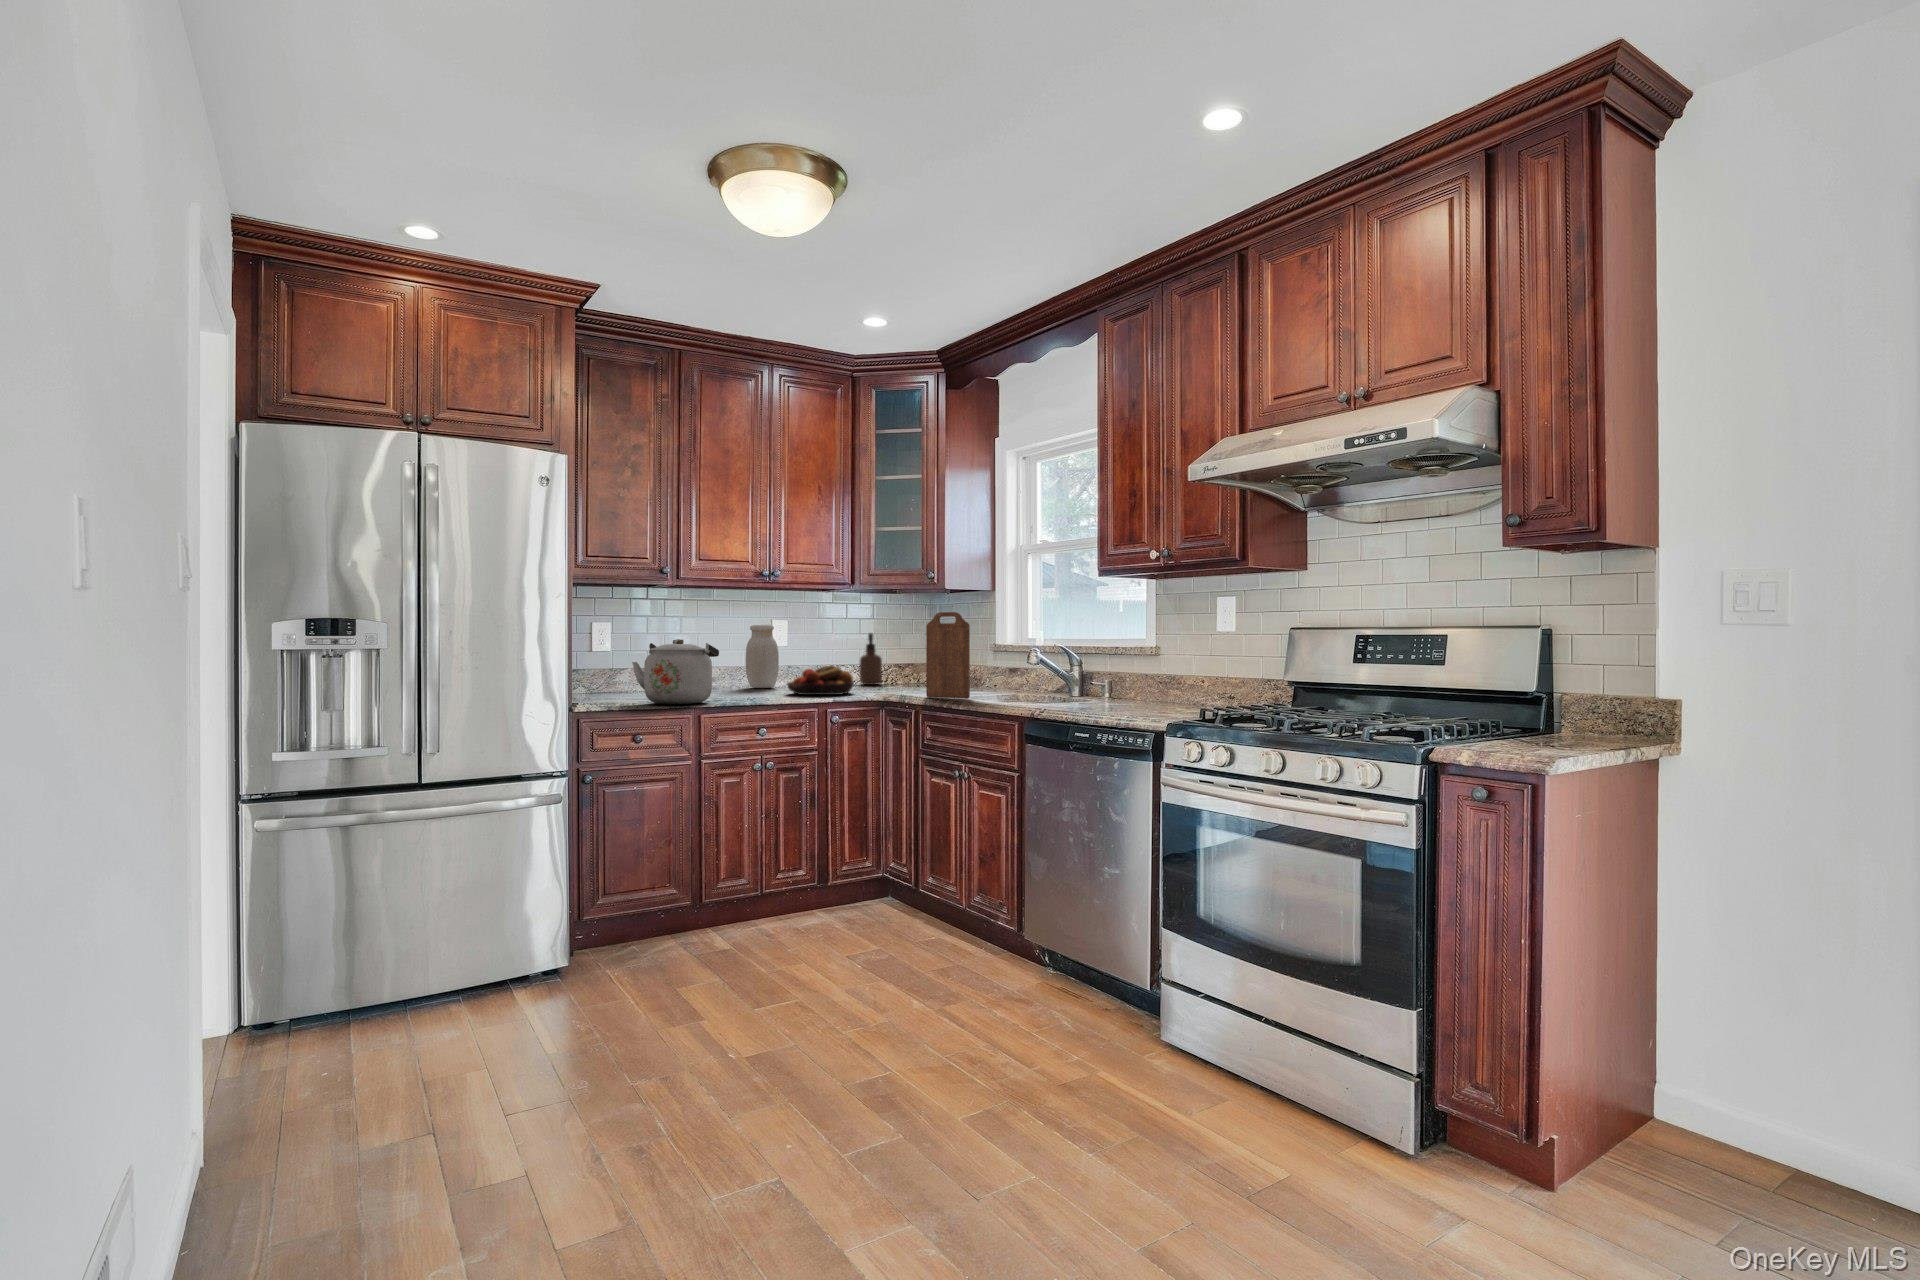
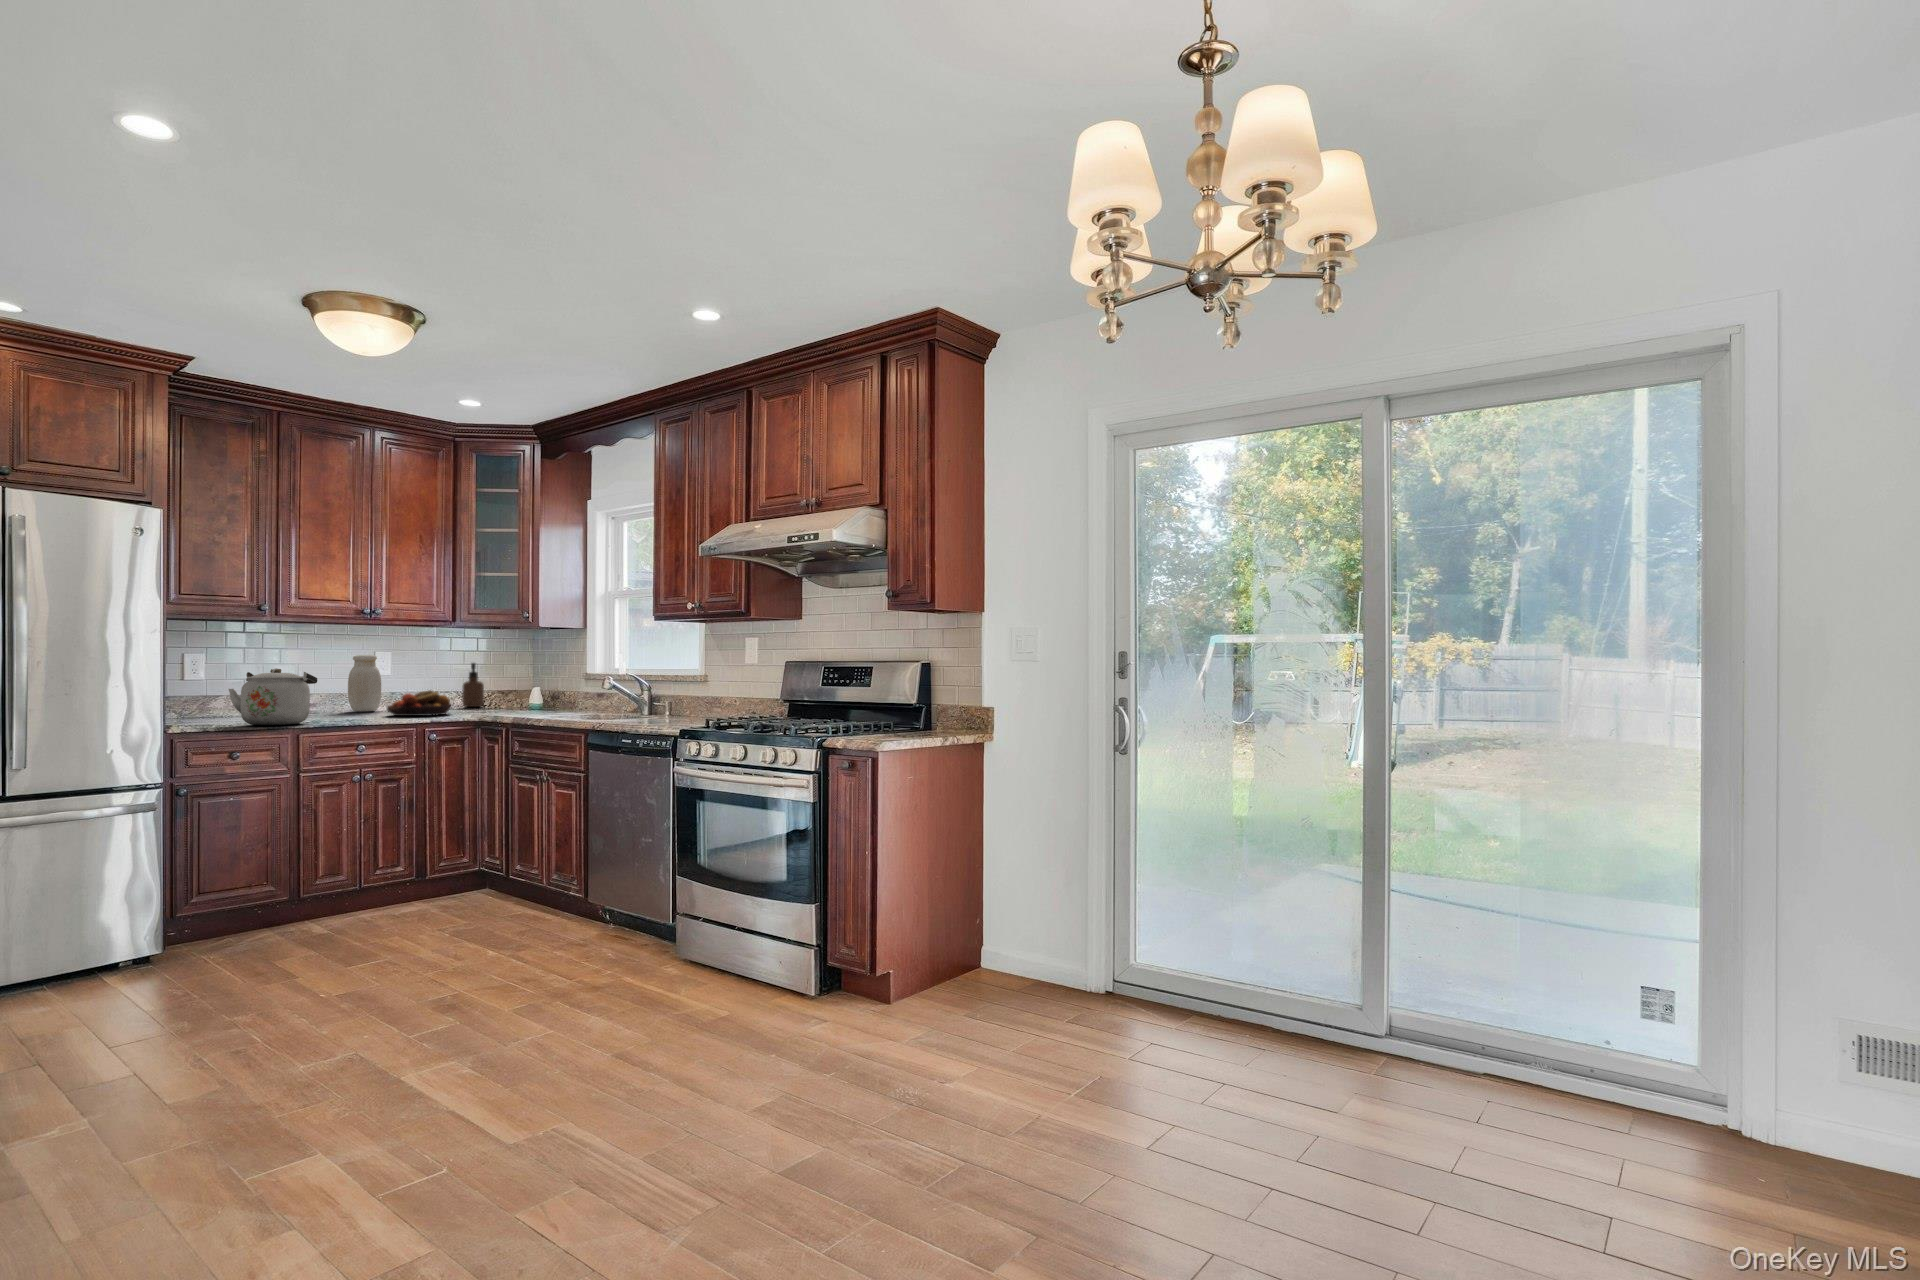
cutting board: present [926,612,970,699] -> none [515,646,552,716]

